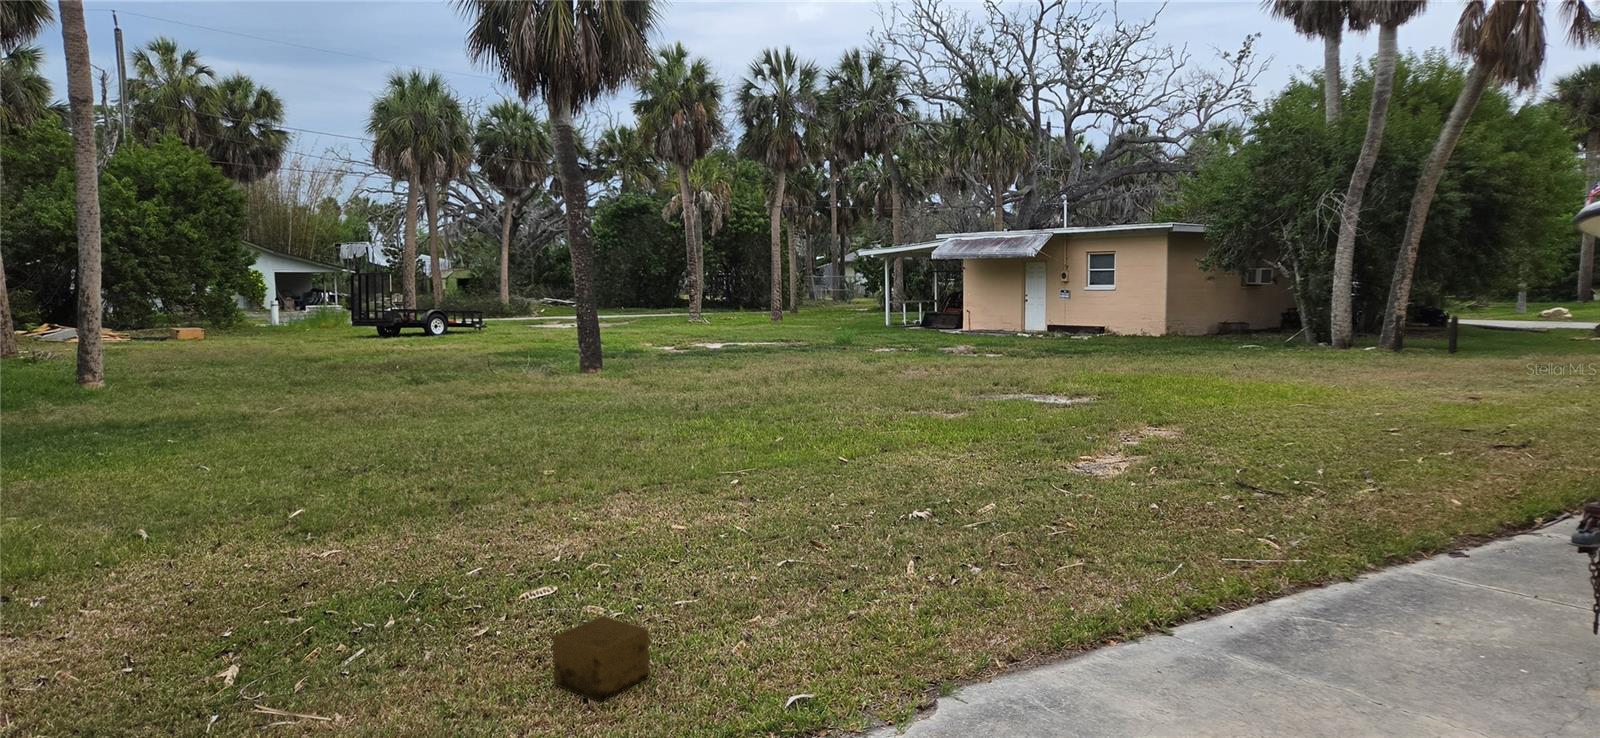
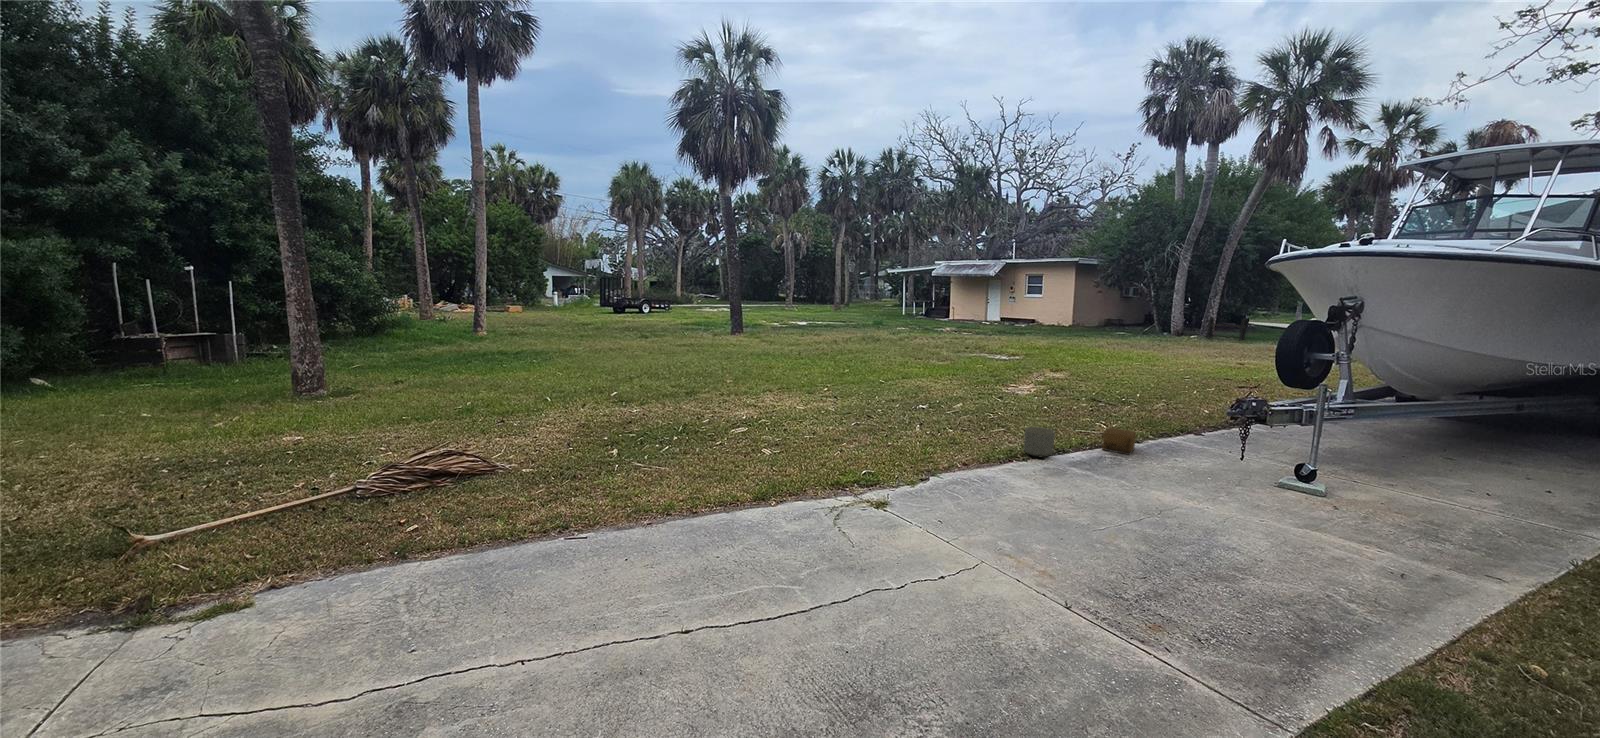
planter: none [1148,607,1230,694] -> present [1024,427,1055,457]
cardboard box: present [553,616,649,702] -> present [1102,428,1136,455]

